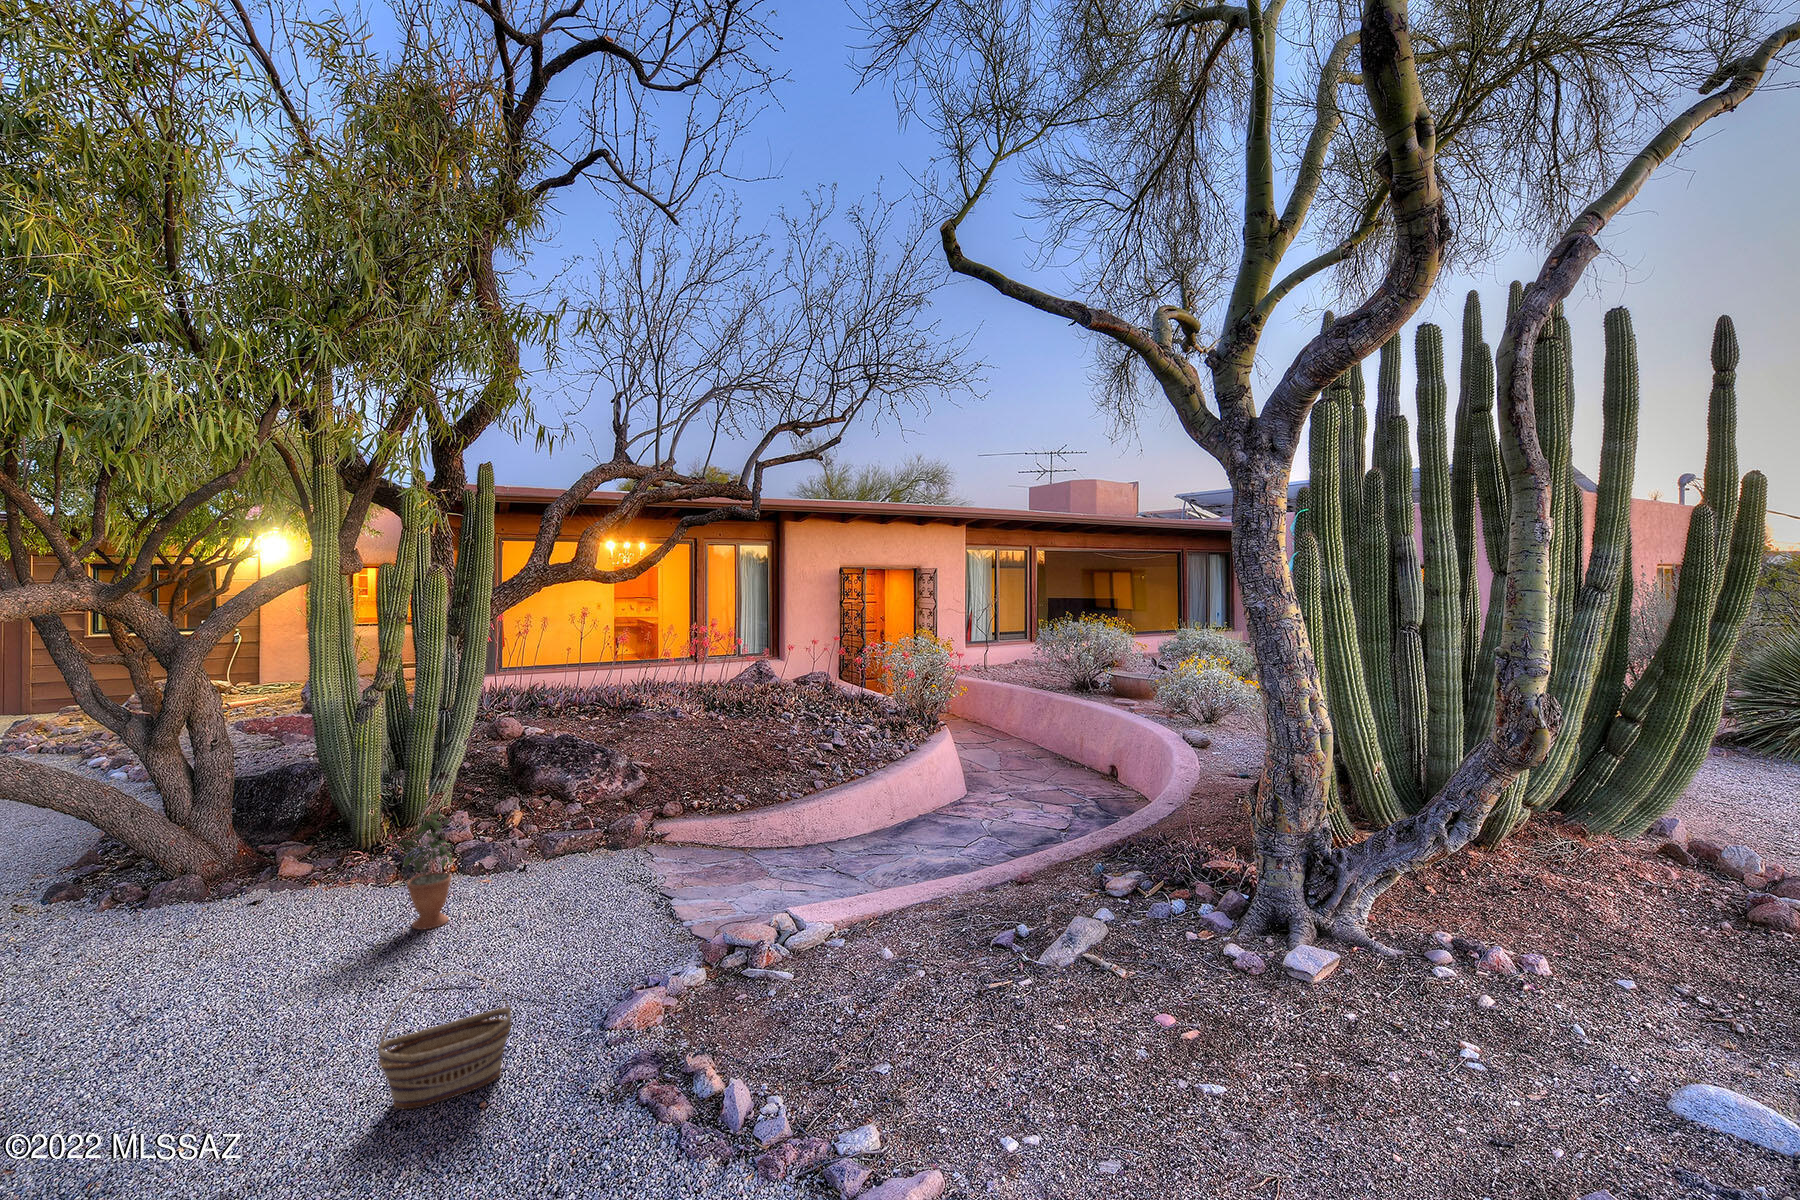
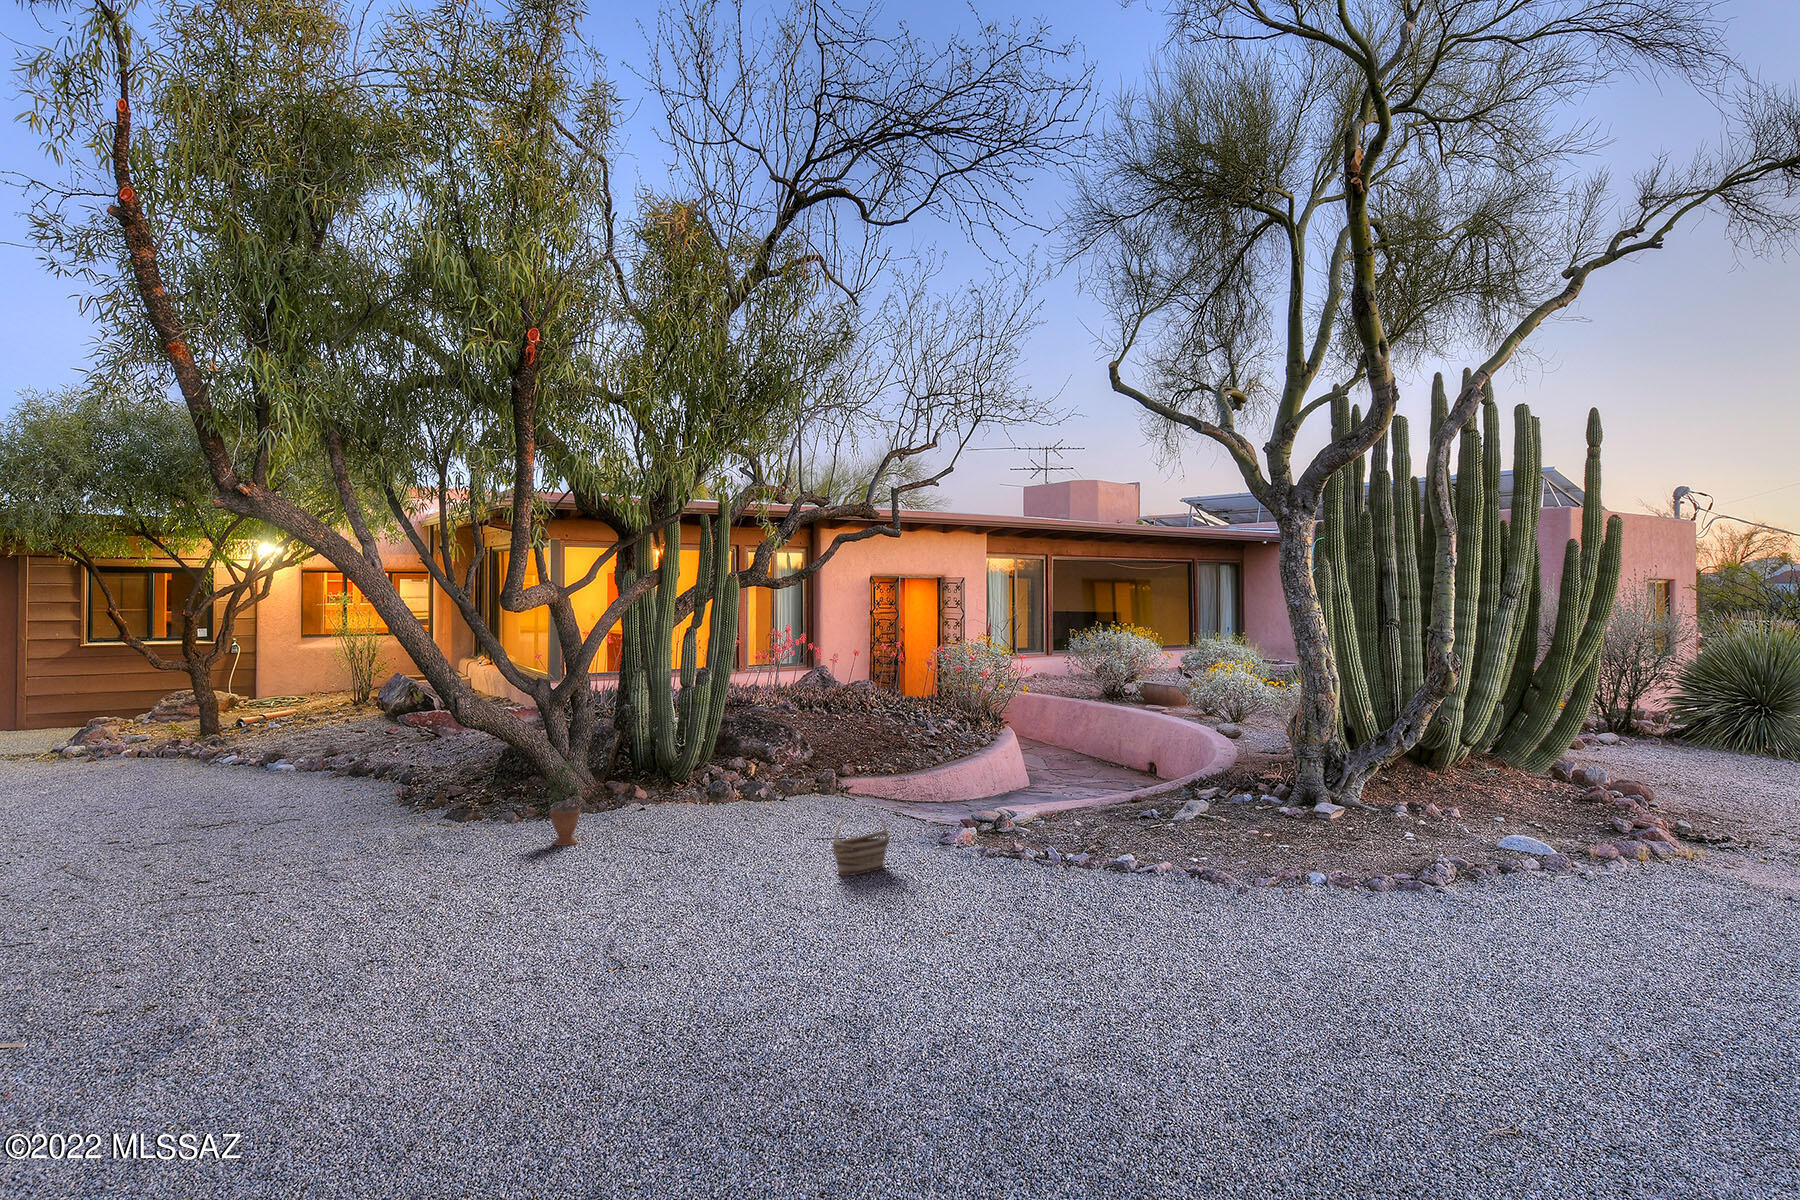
potted plant: present [397,811,453,930] -> present [545,761,580,846]

